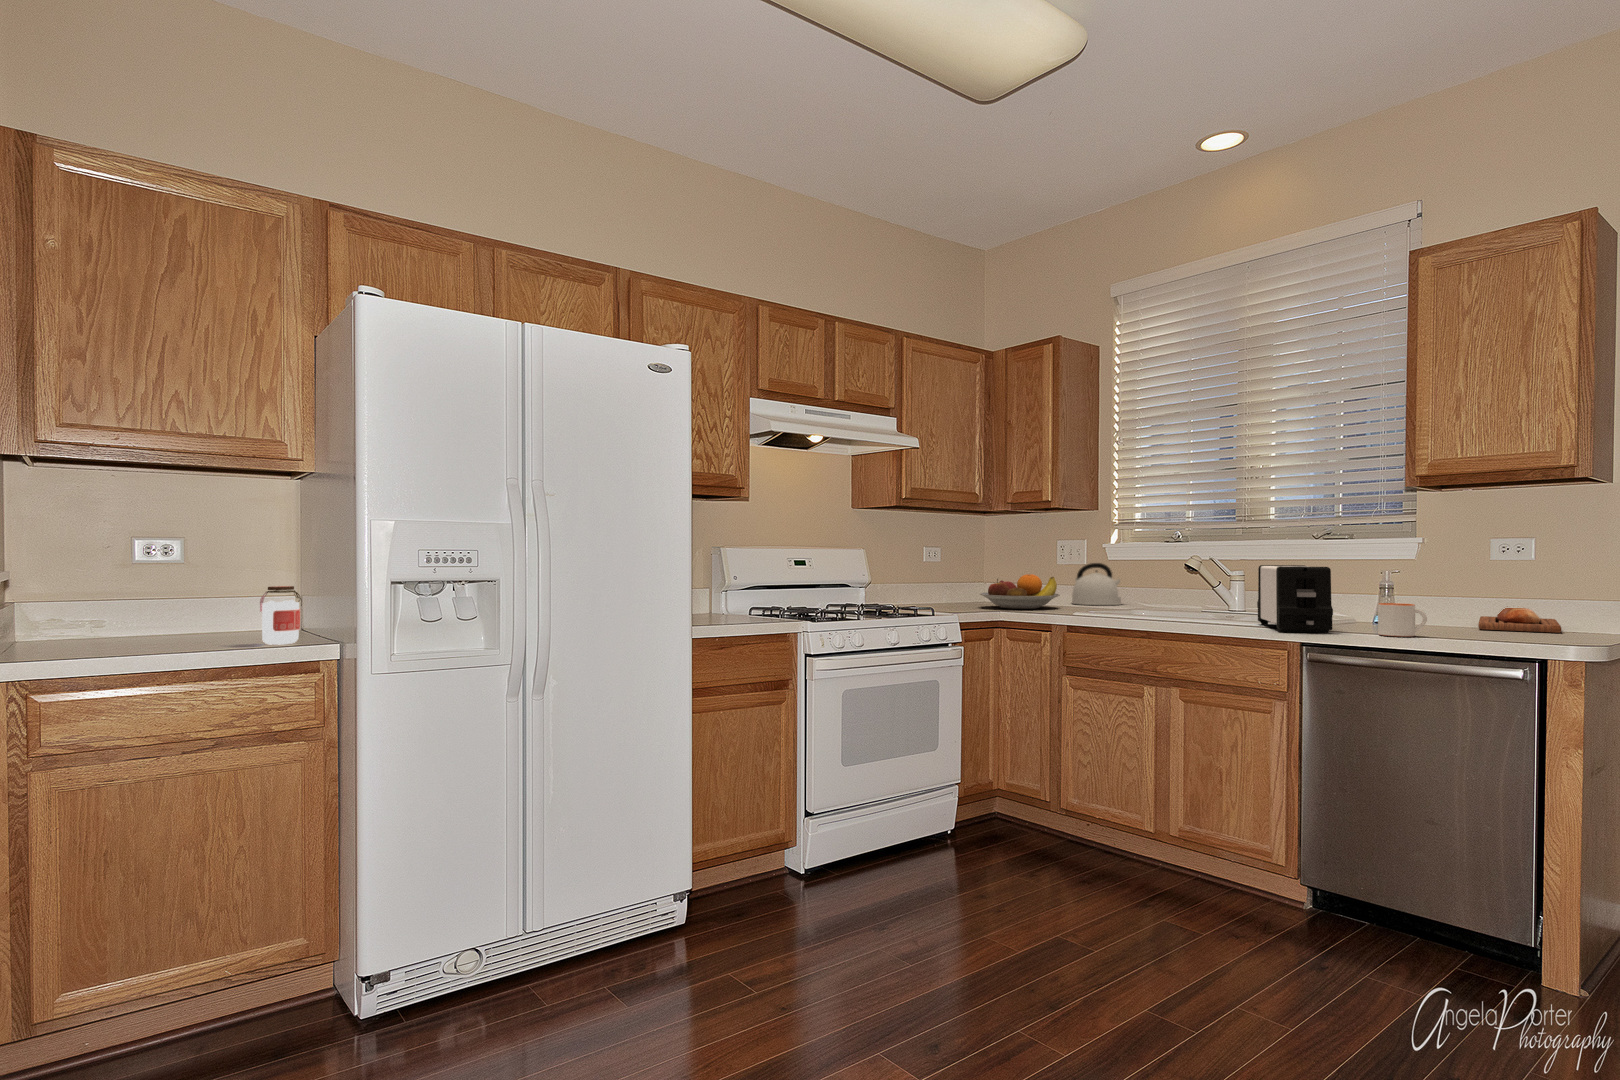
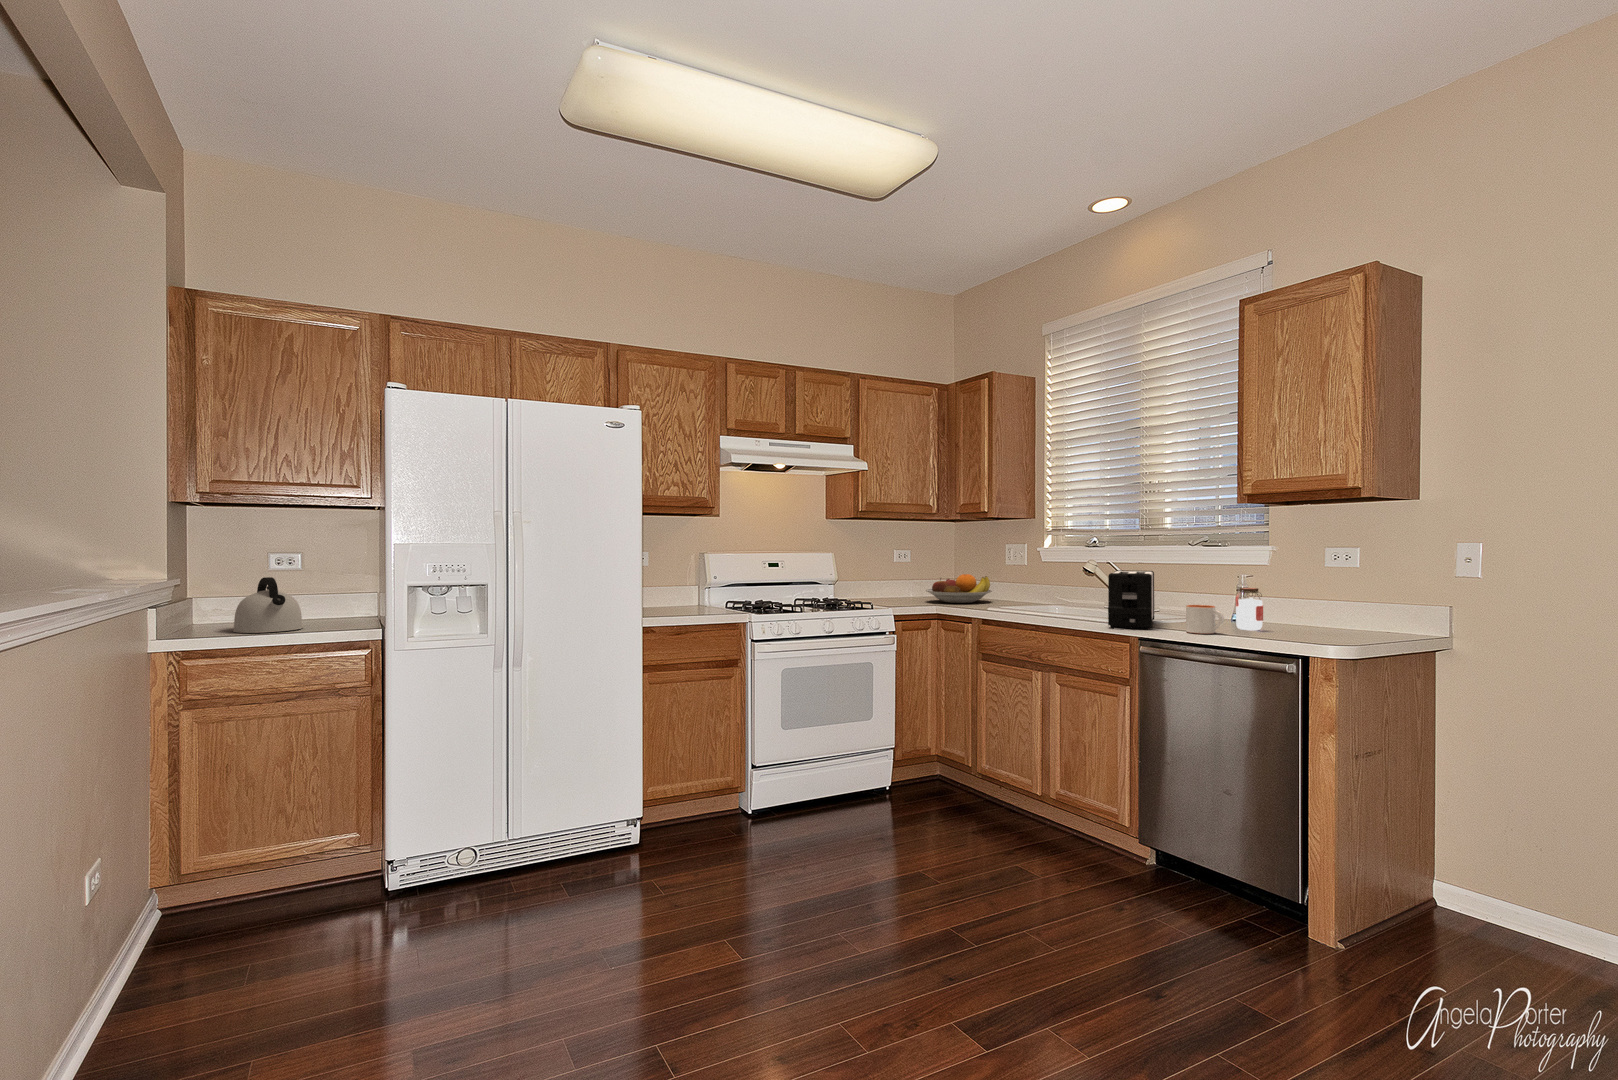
kettle: present [1072,563,1121,605] -> present [233,577,303,633]
jar: present [260,586,302,645] -> present [1235,588,1263,630]
bread loaf: present [1478,608,1561,633] -> none [1295,607,1383,632]

